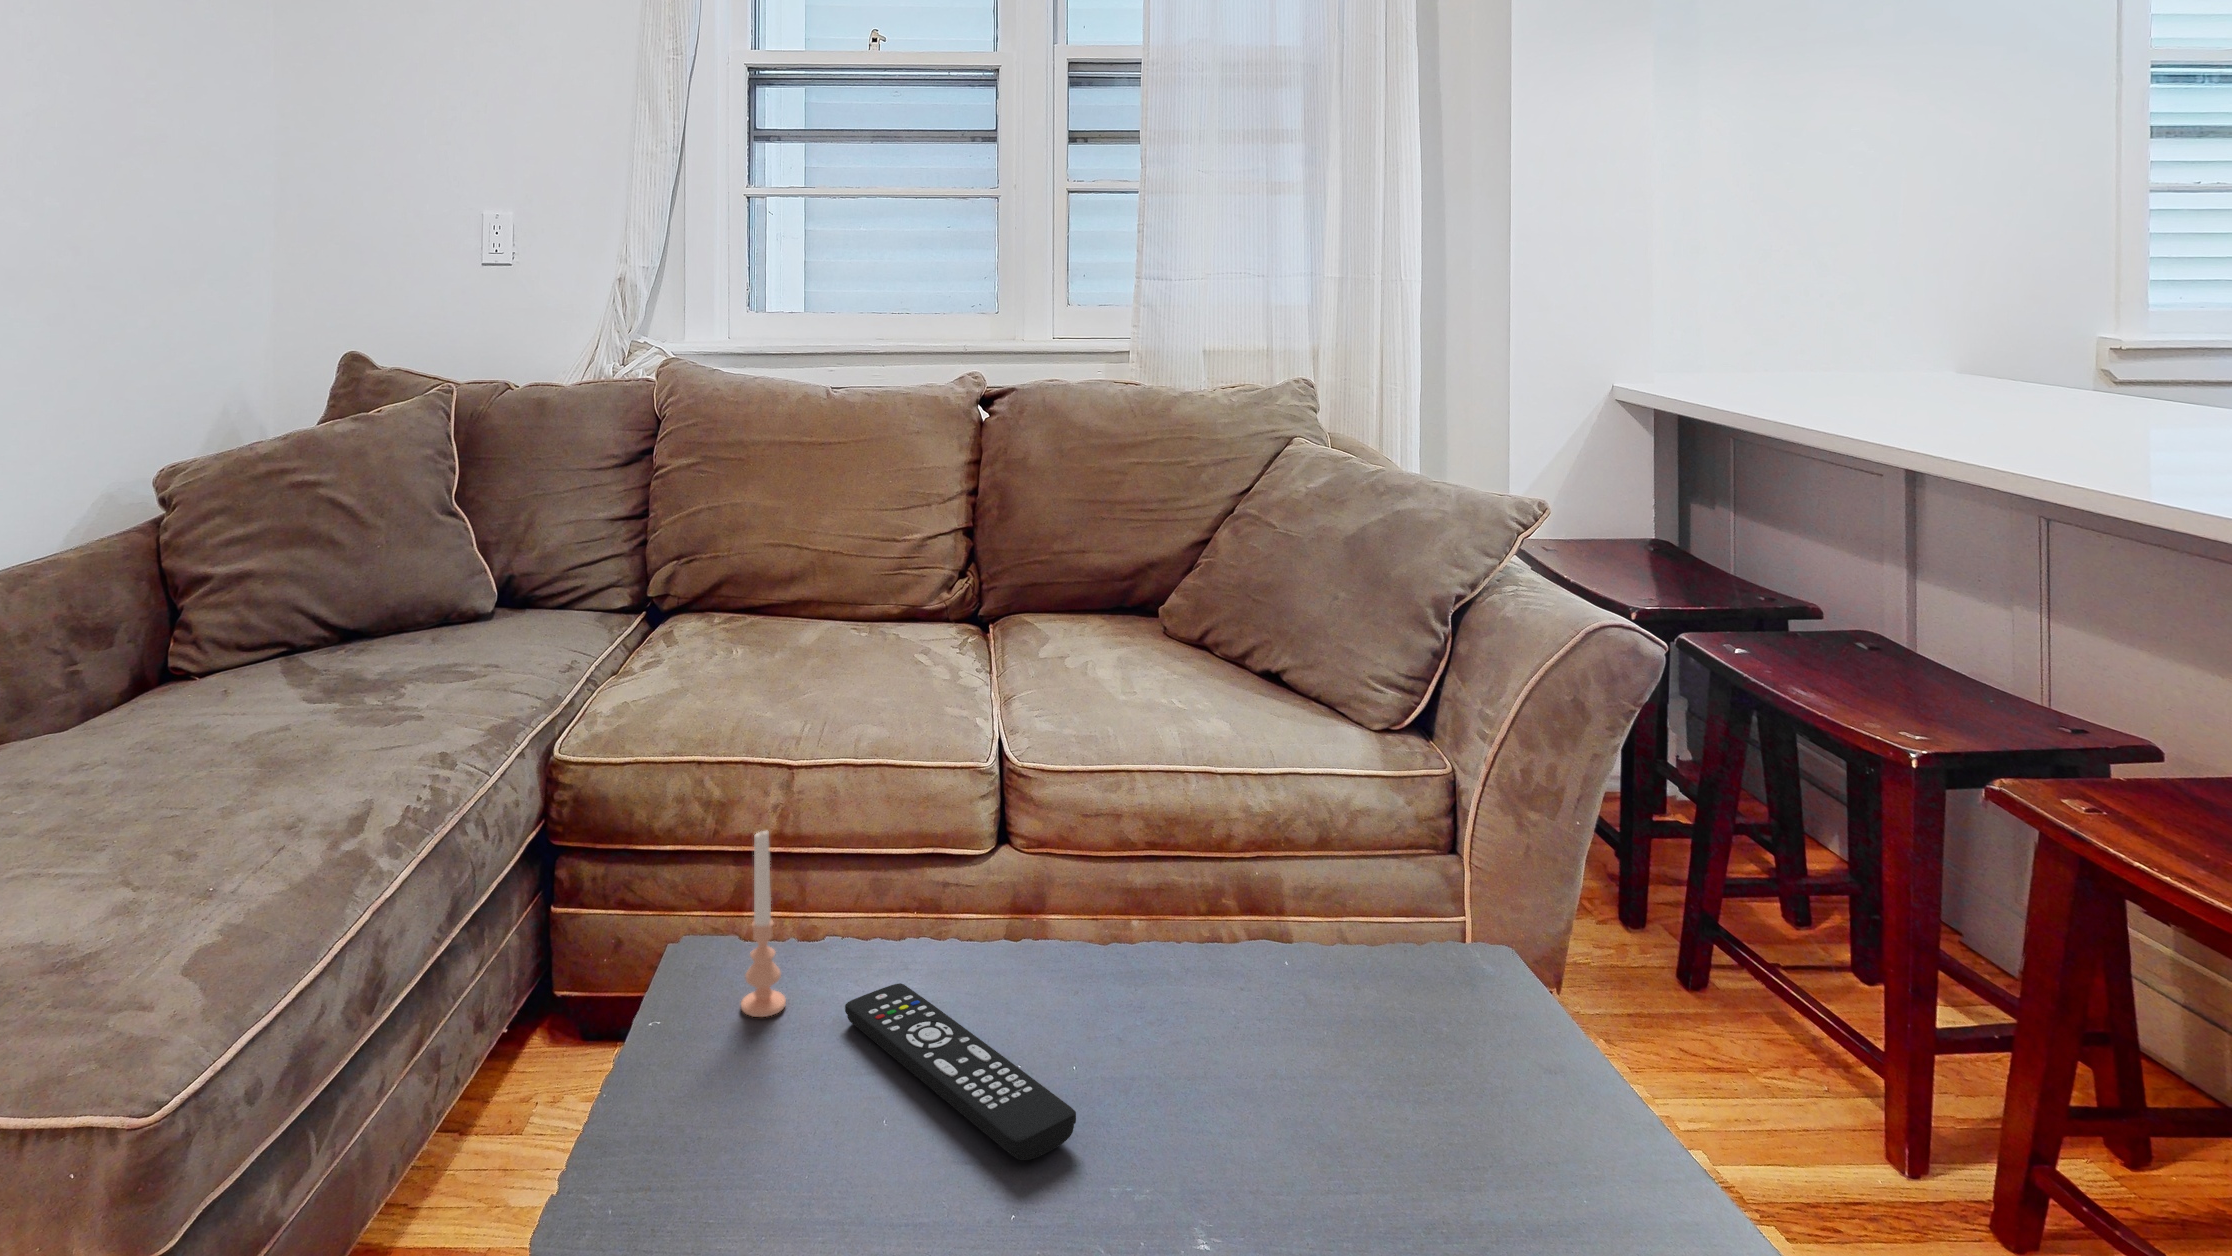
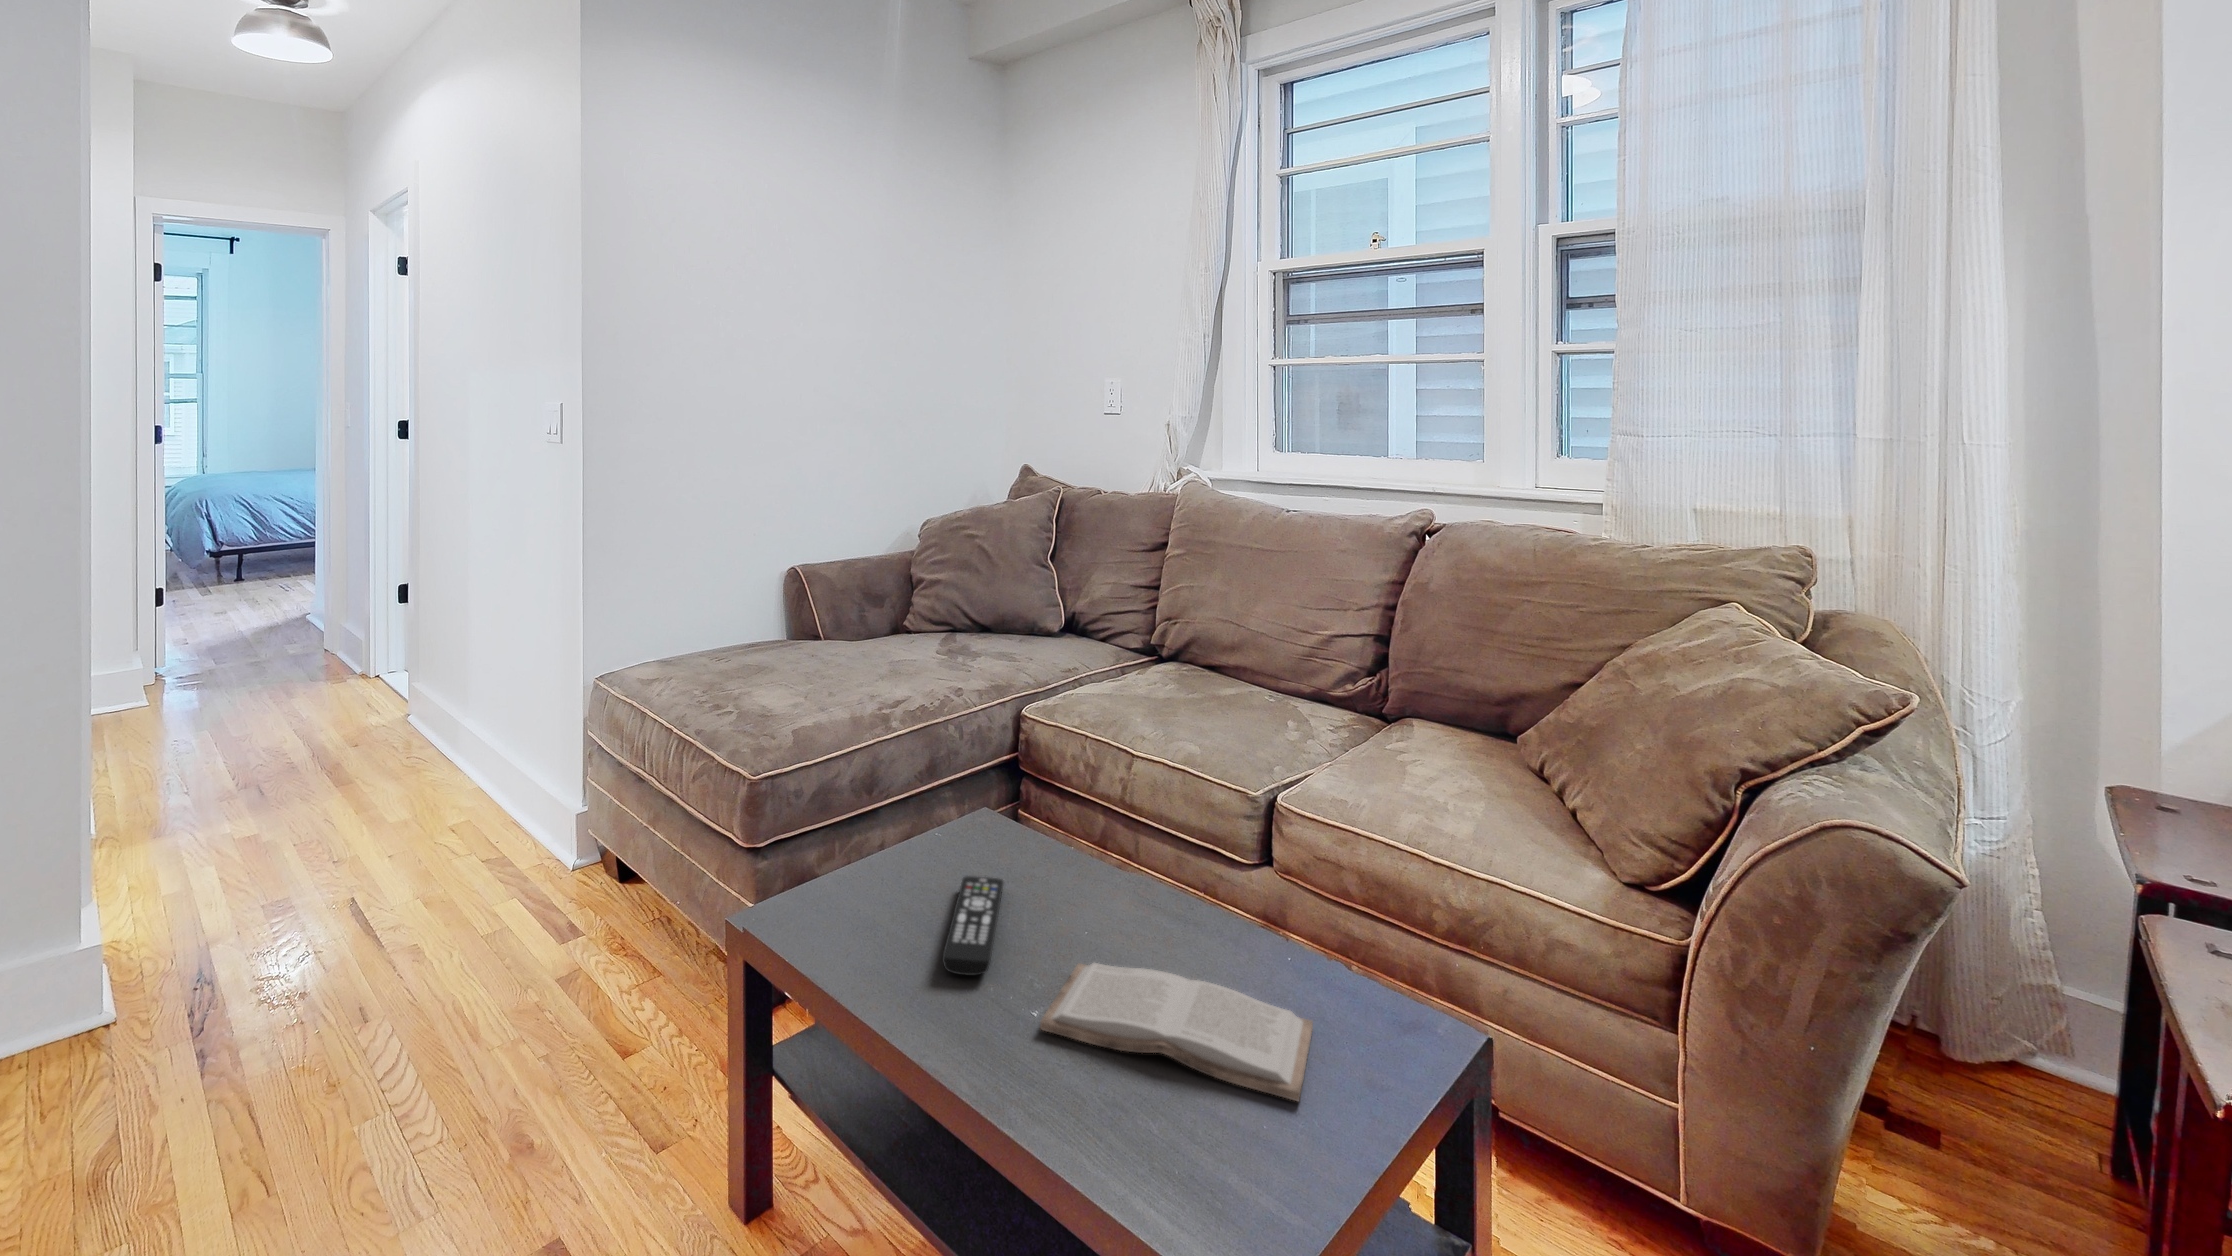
candle: present [741,831,786,1017] -> none [927,763,953,871]
book: none [1145,991,1554,1173] -> present [1040,963,1313,1101]

